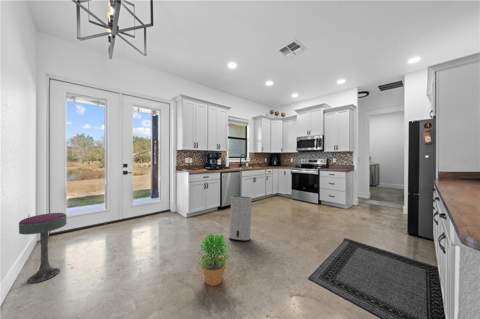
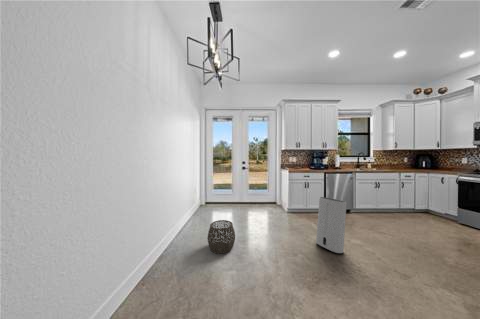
bar stool: present [19,213,67,283] -> none [181,189,200,227]
potted plant: present [199,234,229,286] -> none [256,228,293,283]
woven basket: none [113,244,156,292] -> present [207,220,235,254]

